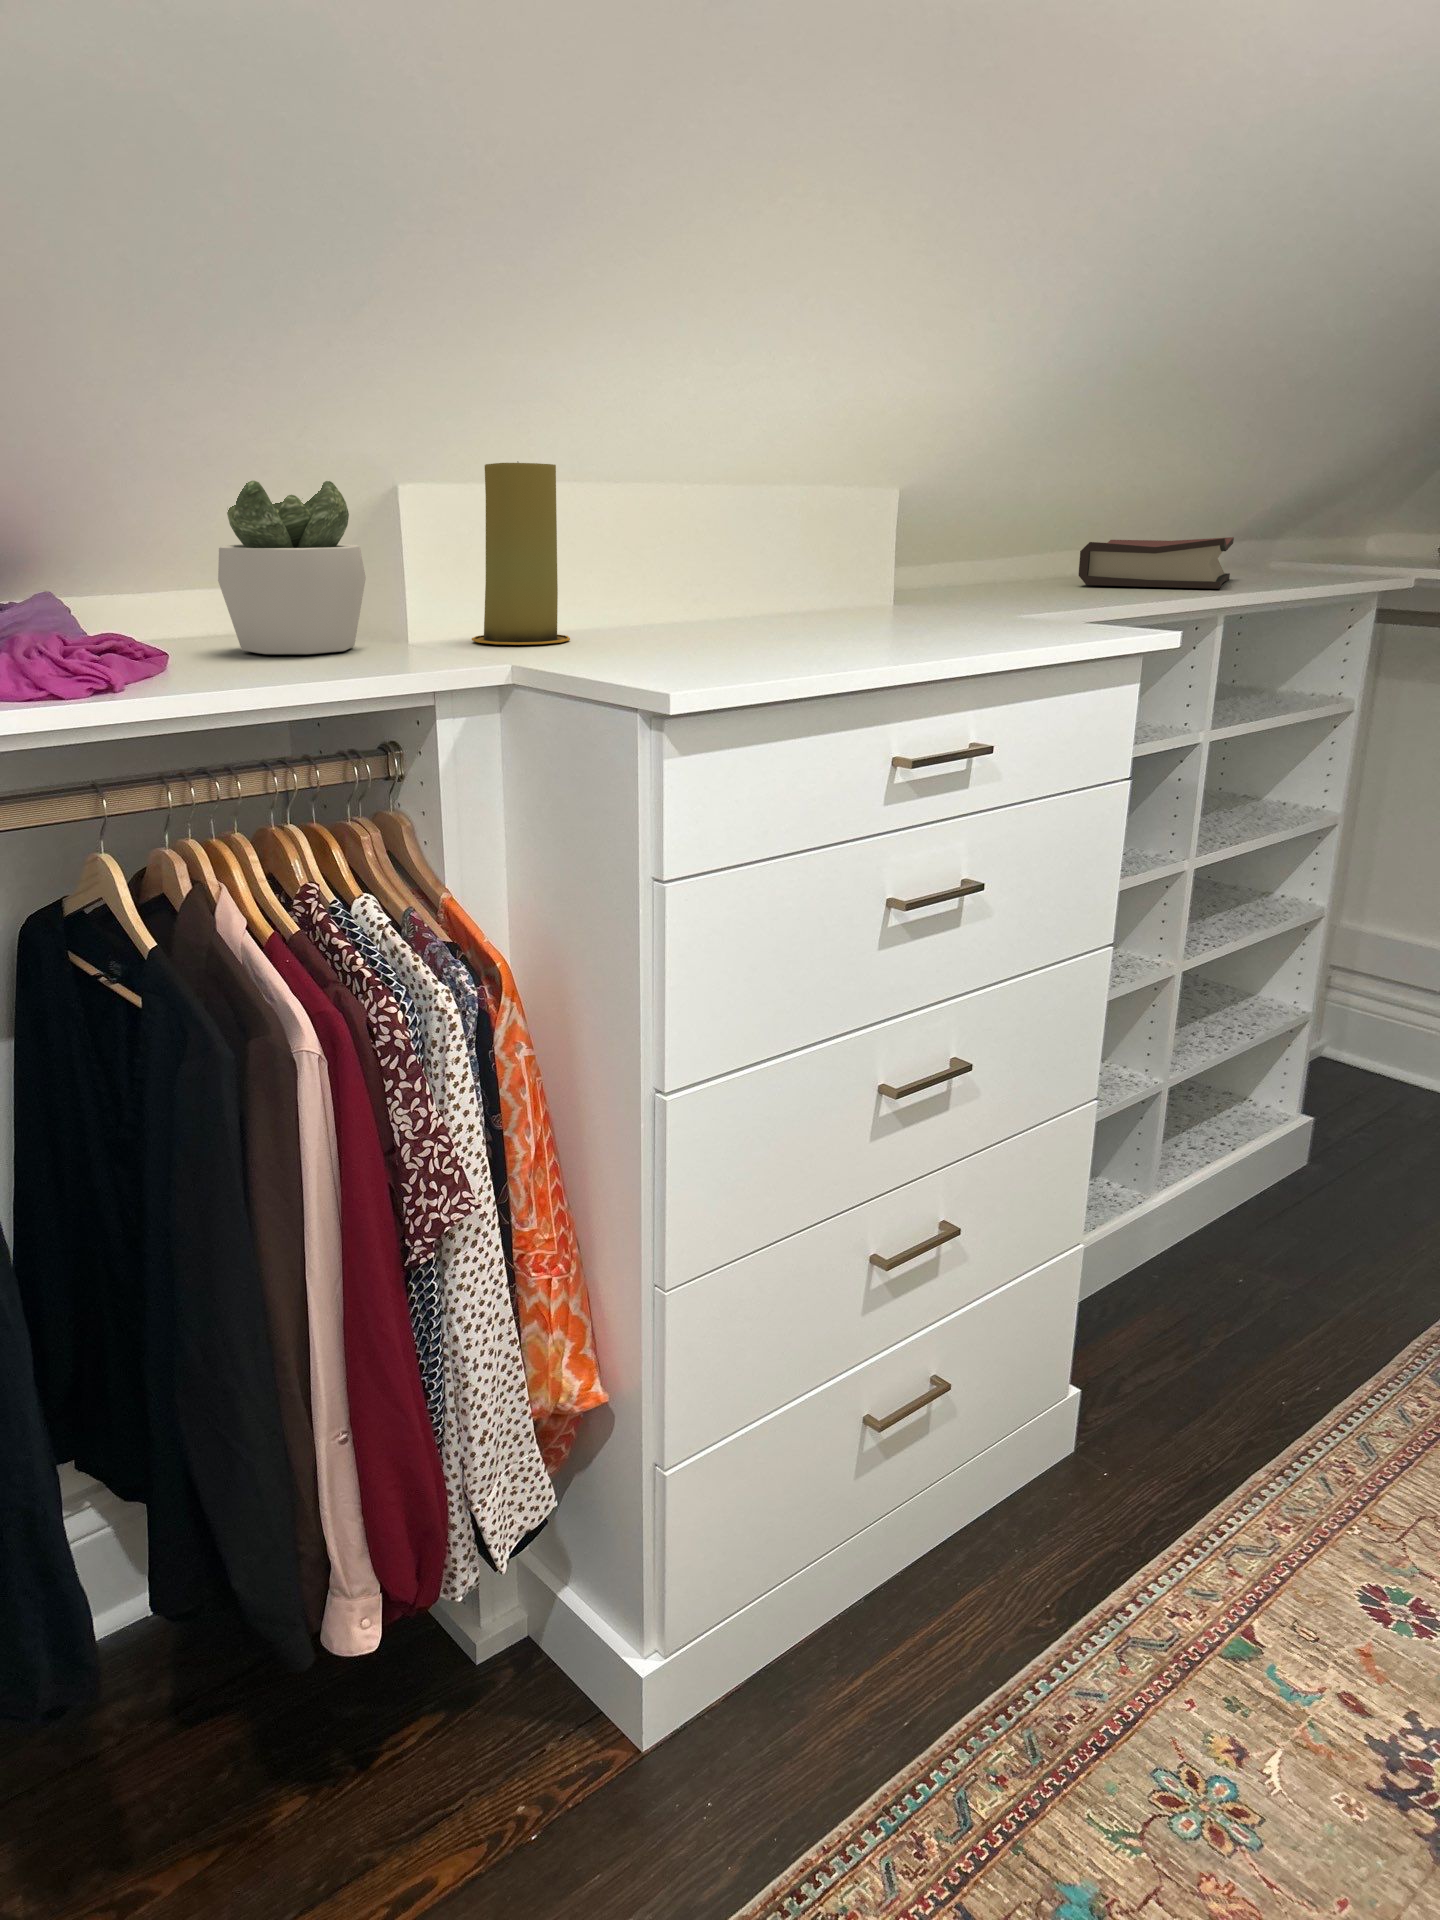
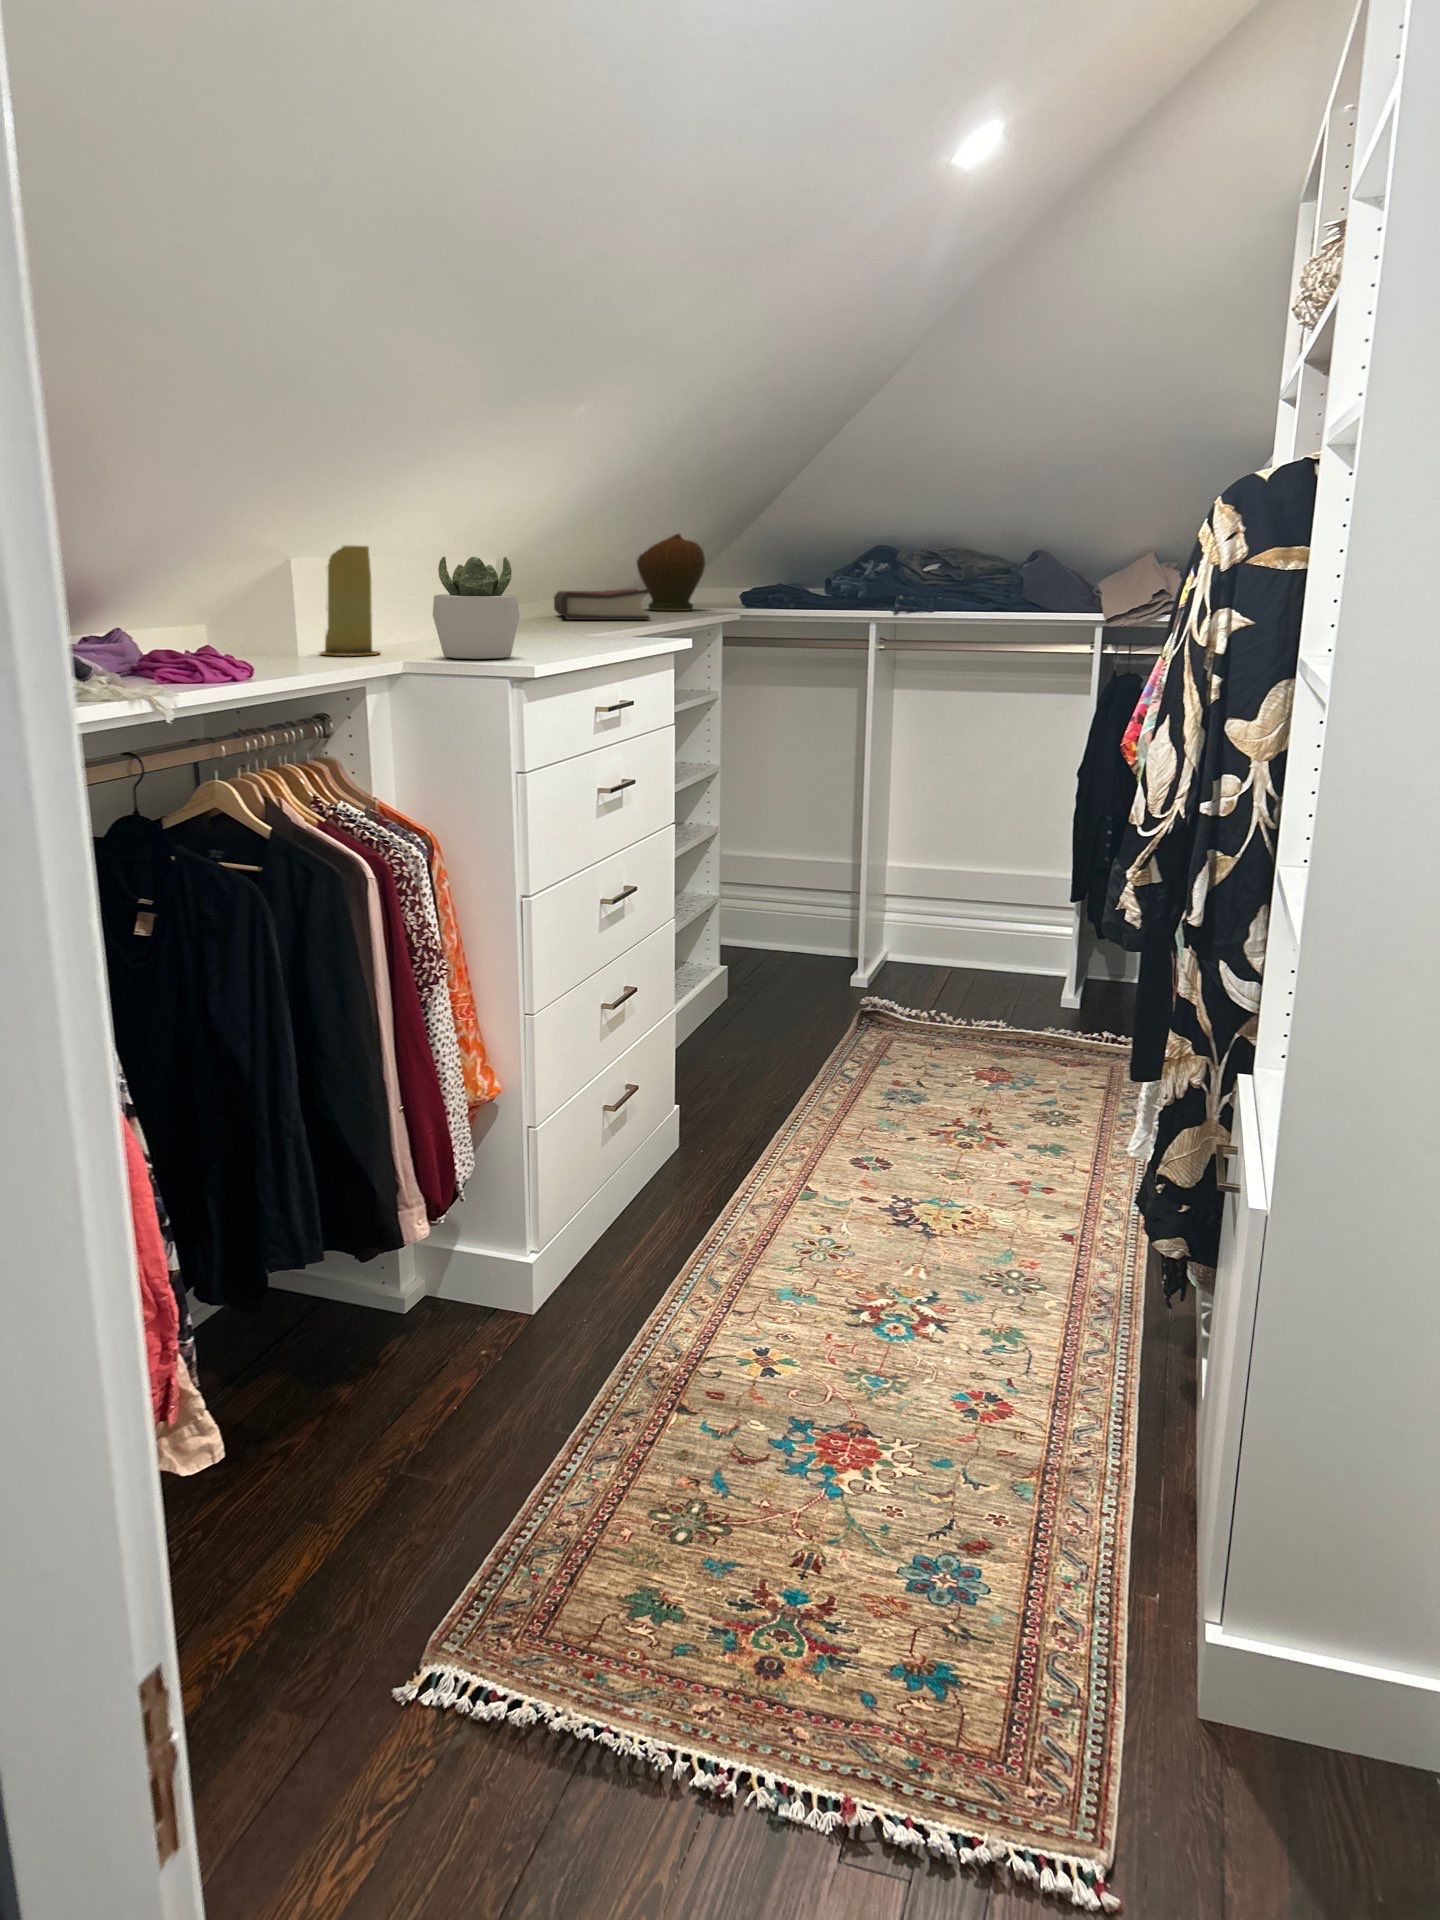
decorative vase: none [1265,418,1377,573] -> present [637,534,705,611]
succulent plant: present [218,481,366,654] -> present [433,557,520,659]

